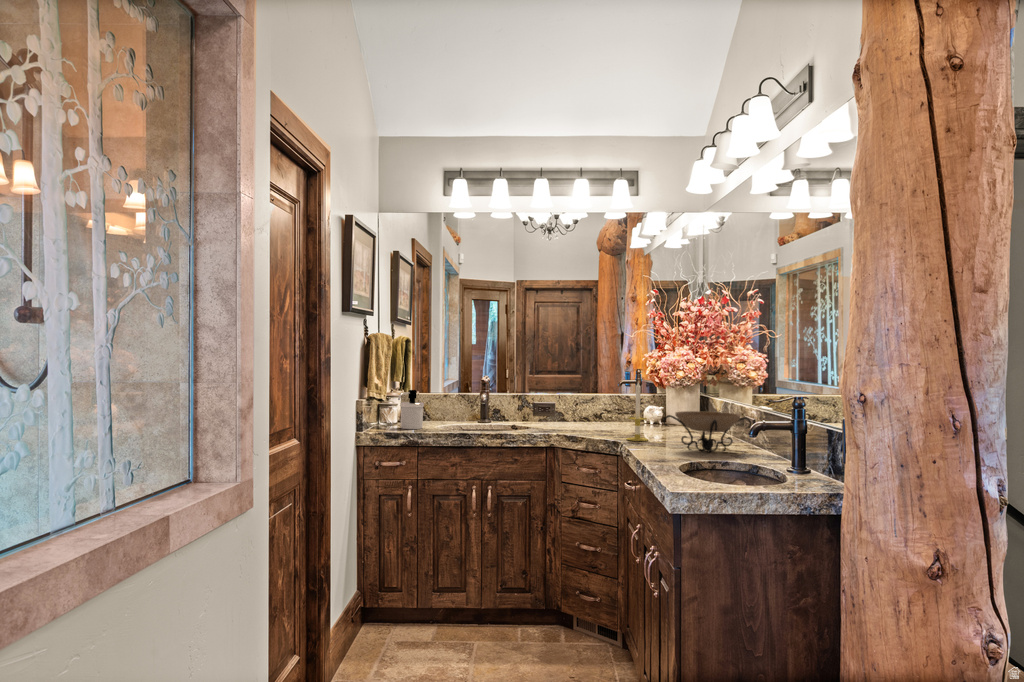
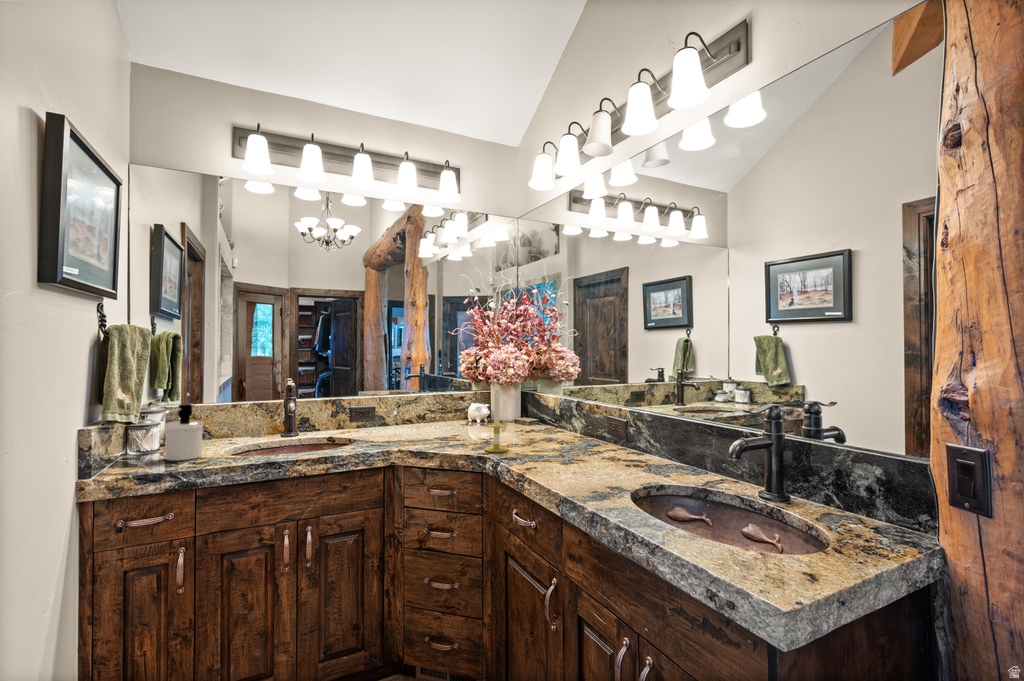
decorative bowl: present [663,411,751,453] -> none [550,416,635,466]

